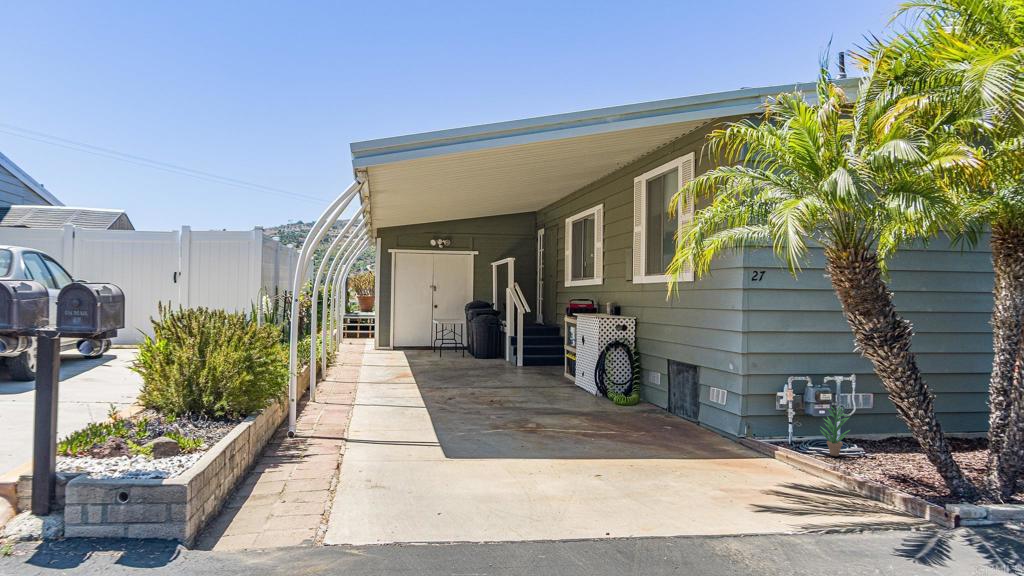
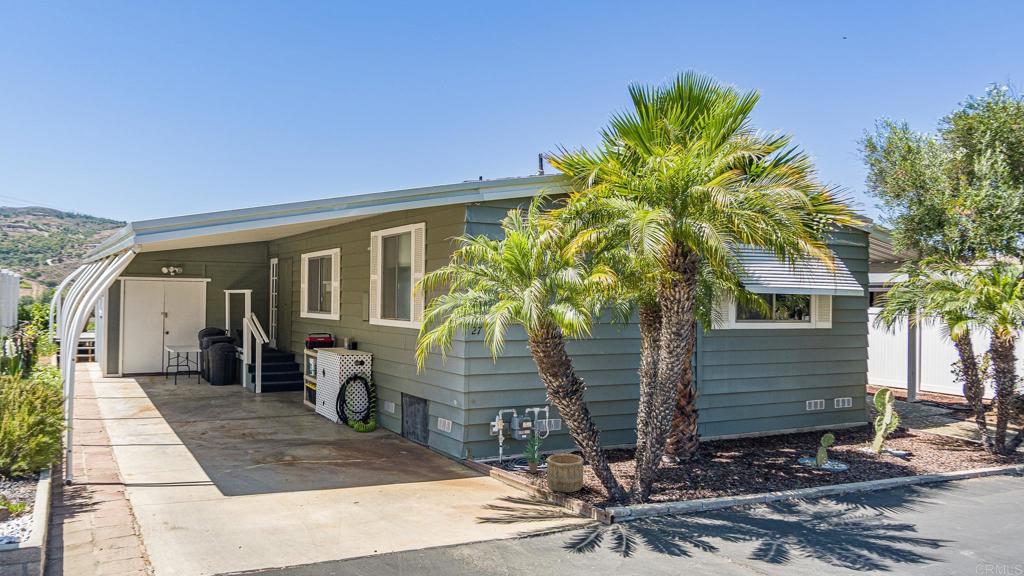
wooden bucket: none [853,430,911,480] -> present [546,453,584,492]

